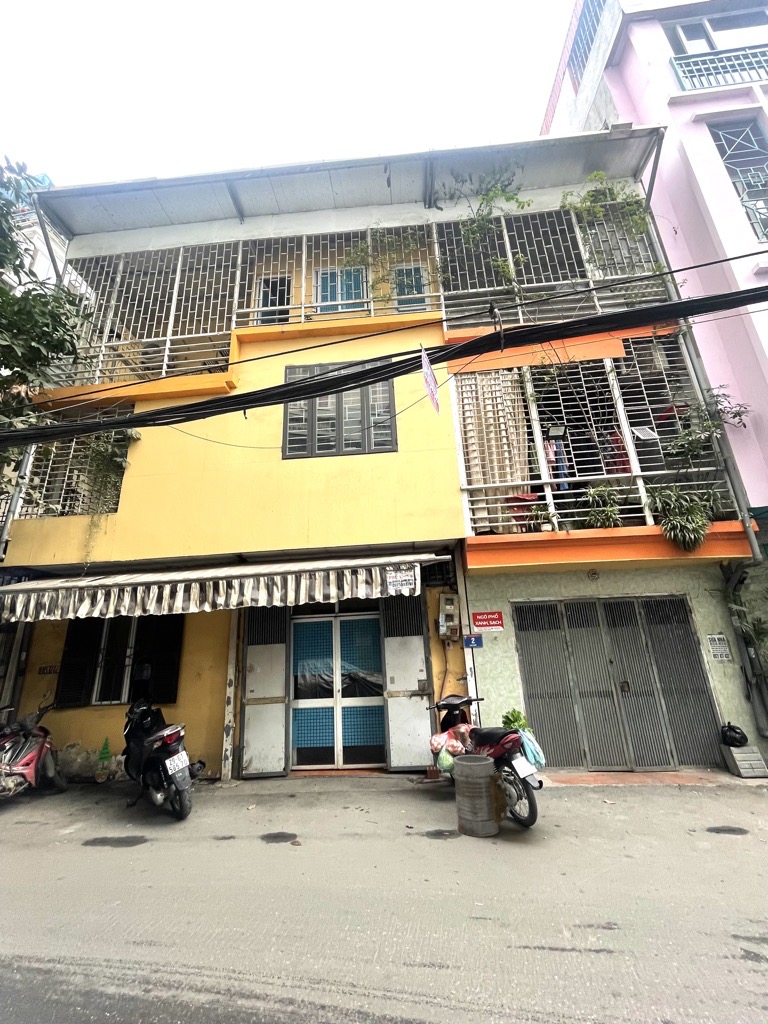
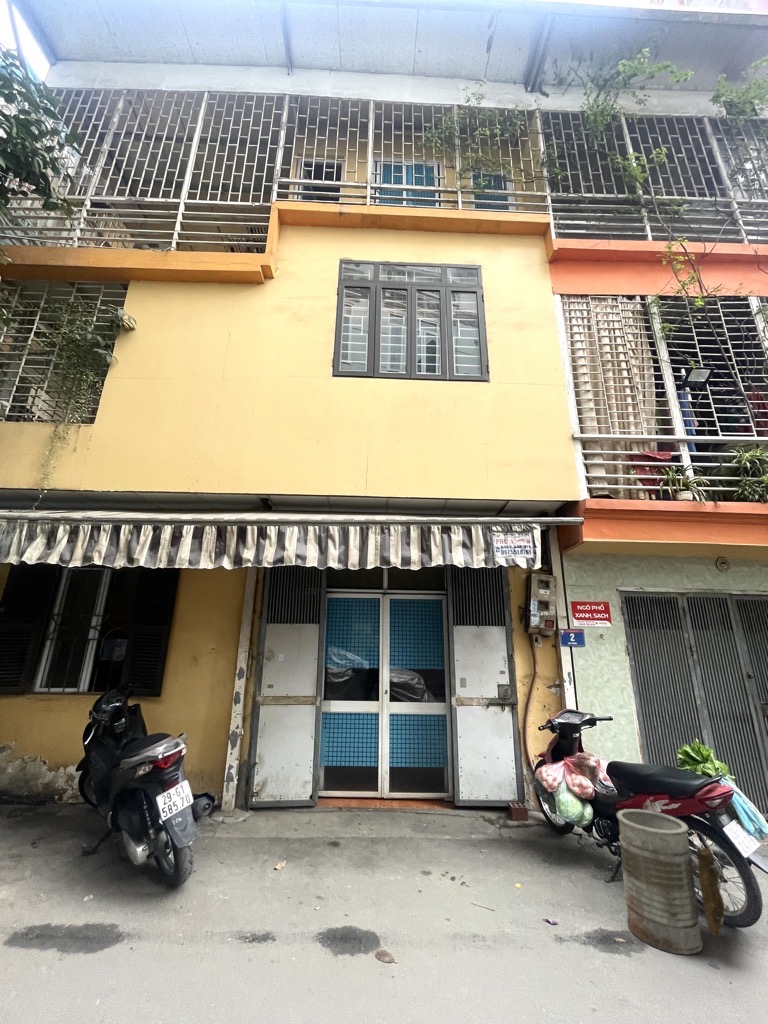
potted tree: present [95,737,112,783] -> none [33,738,61,806]

